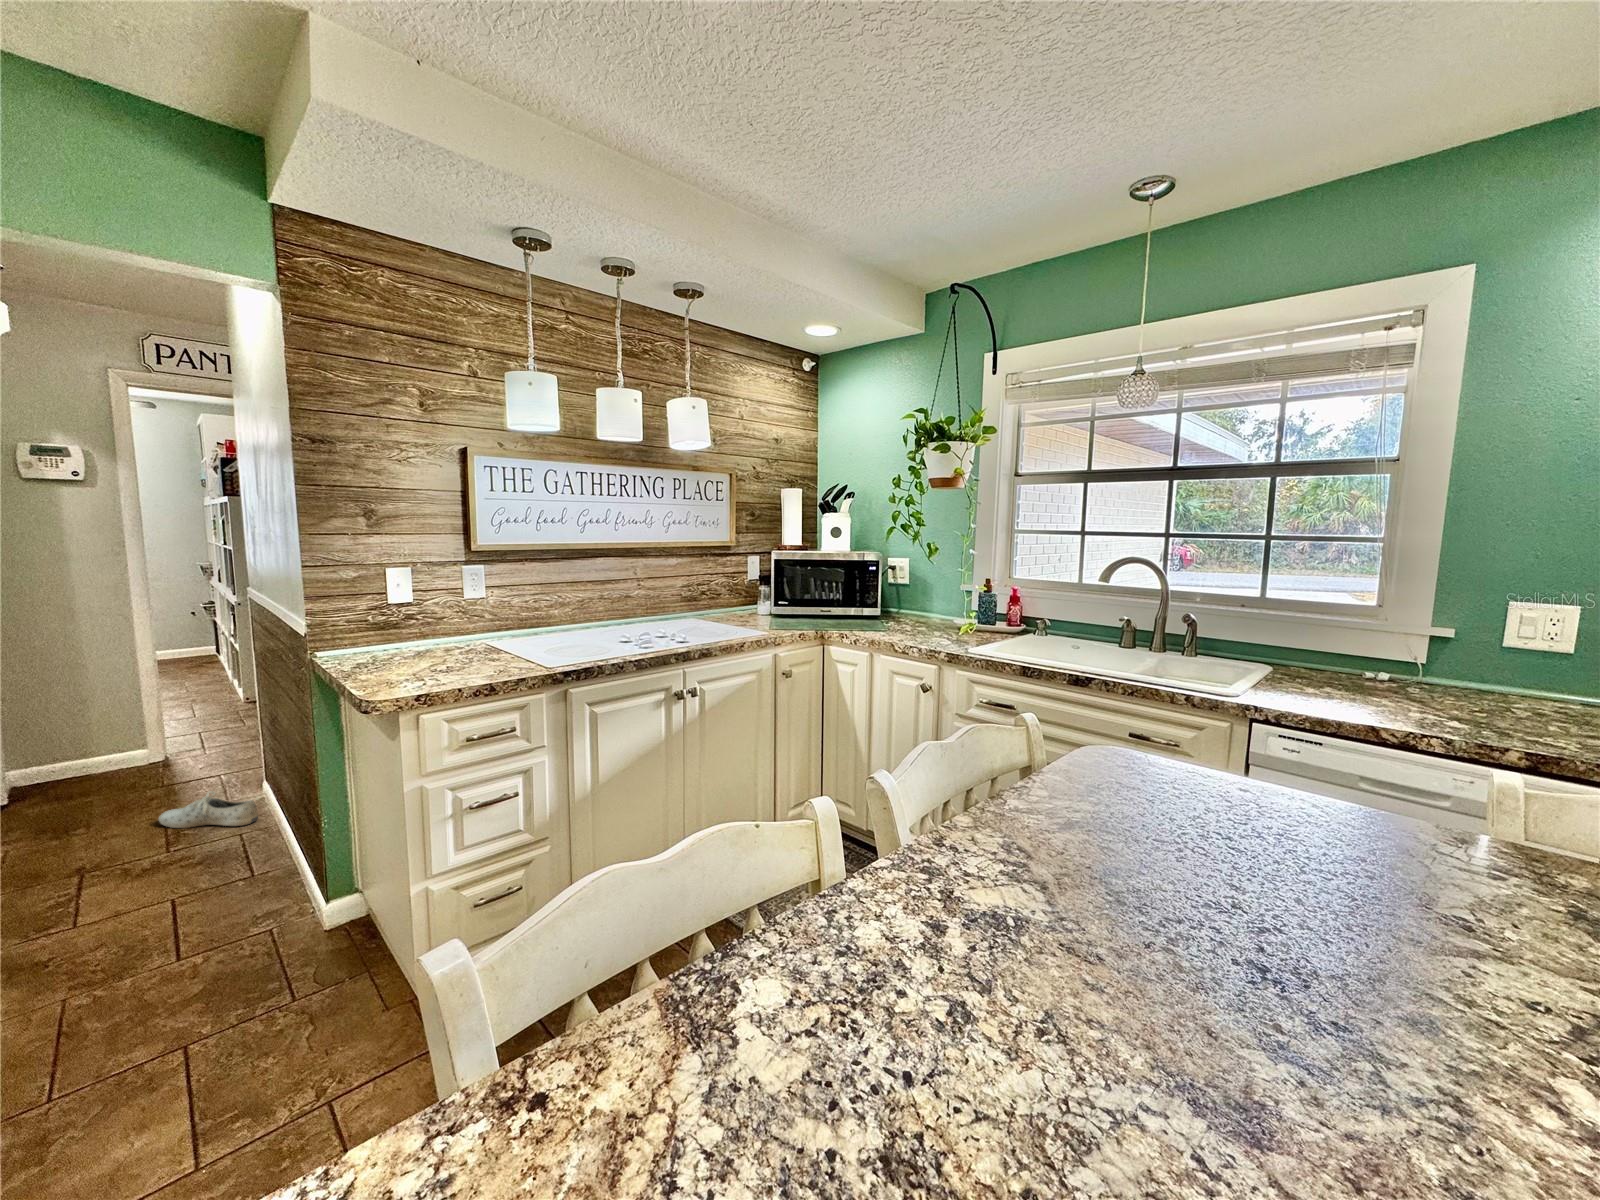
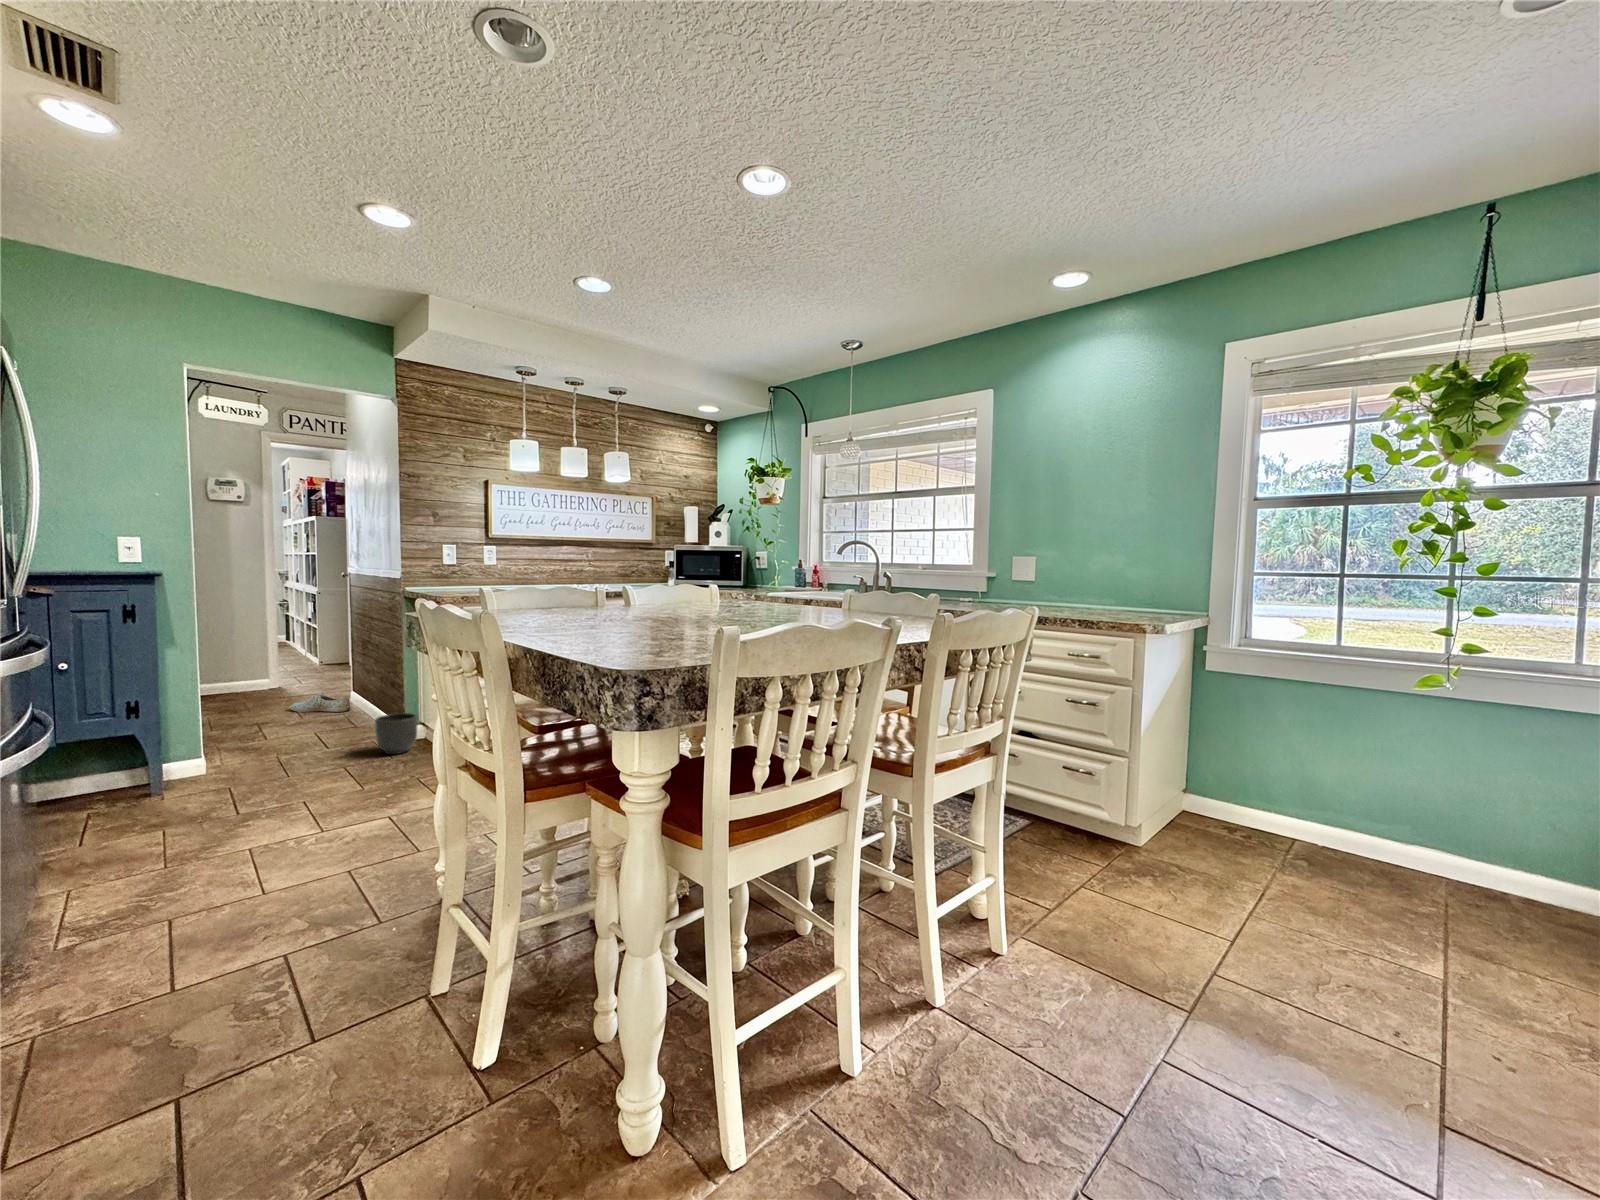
planter: none [263,879,348,969] -> present [375,713,418,754]

